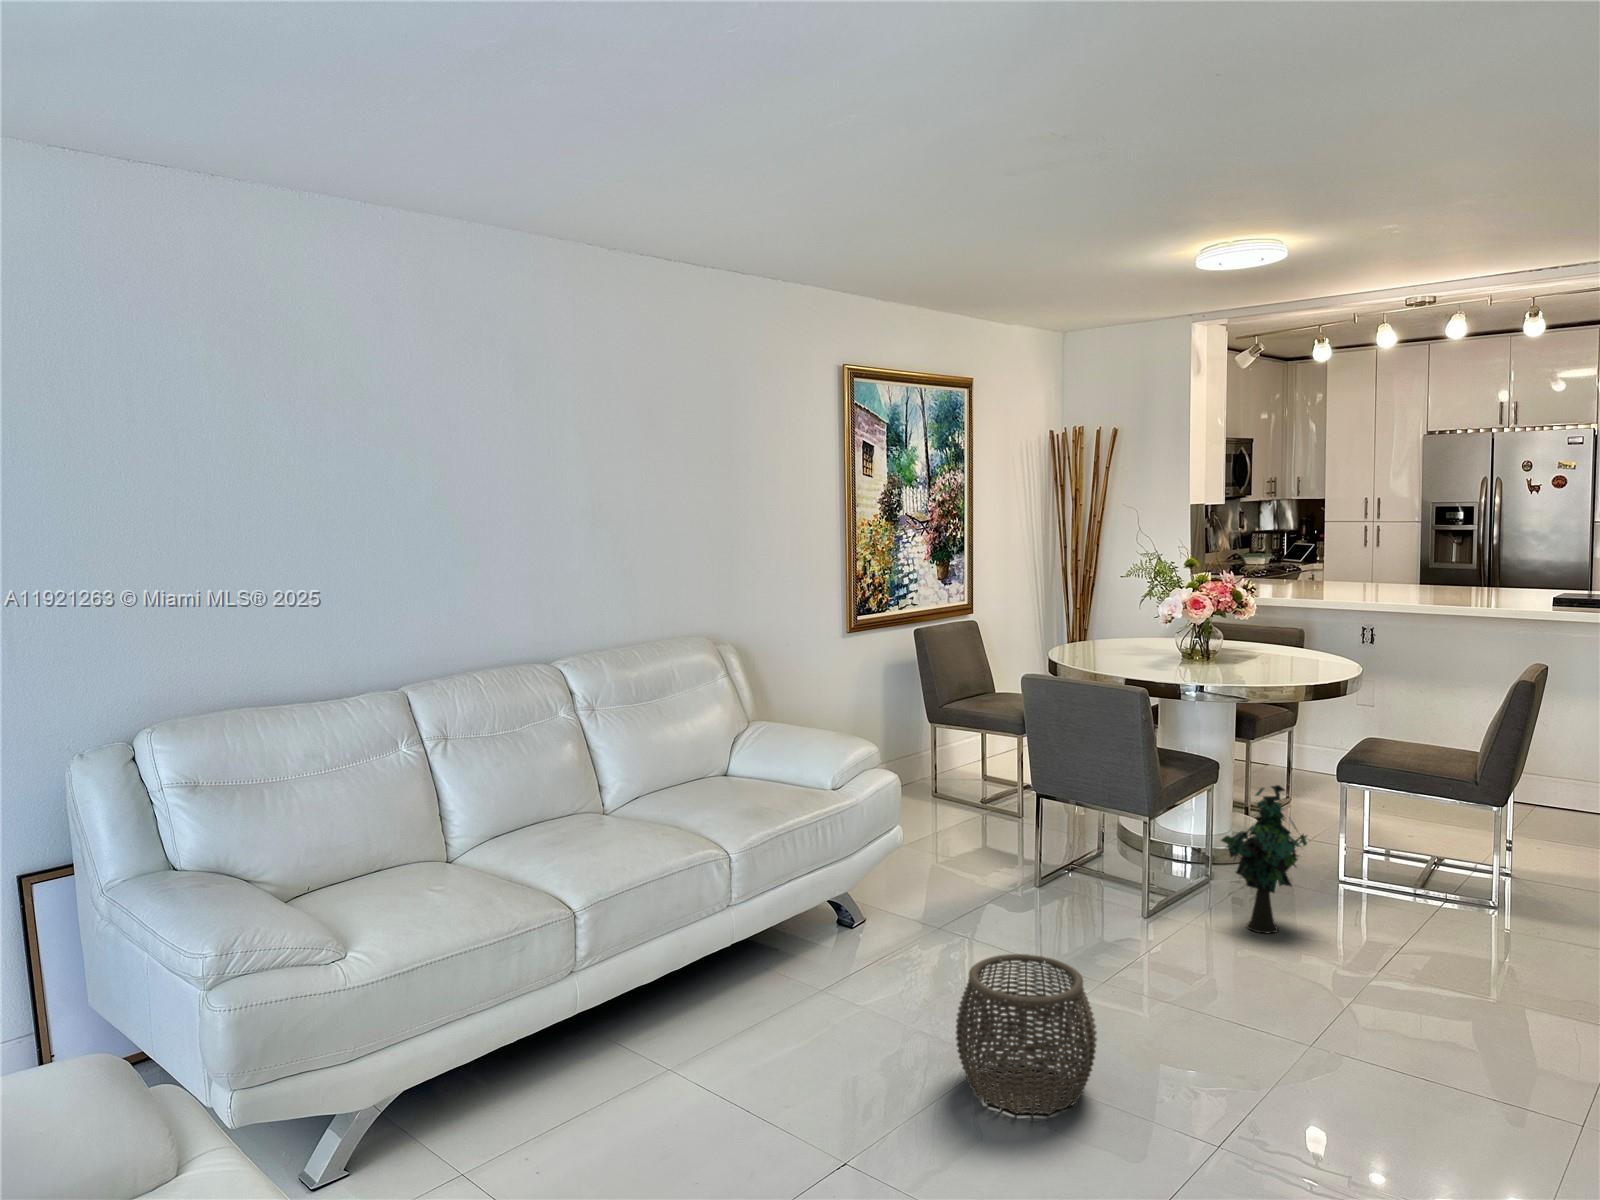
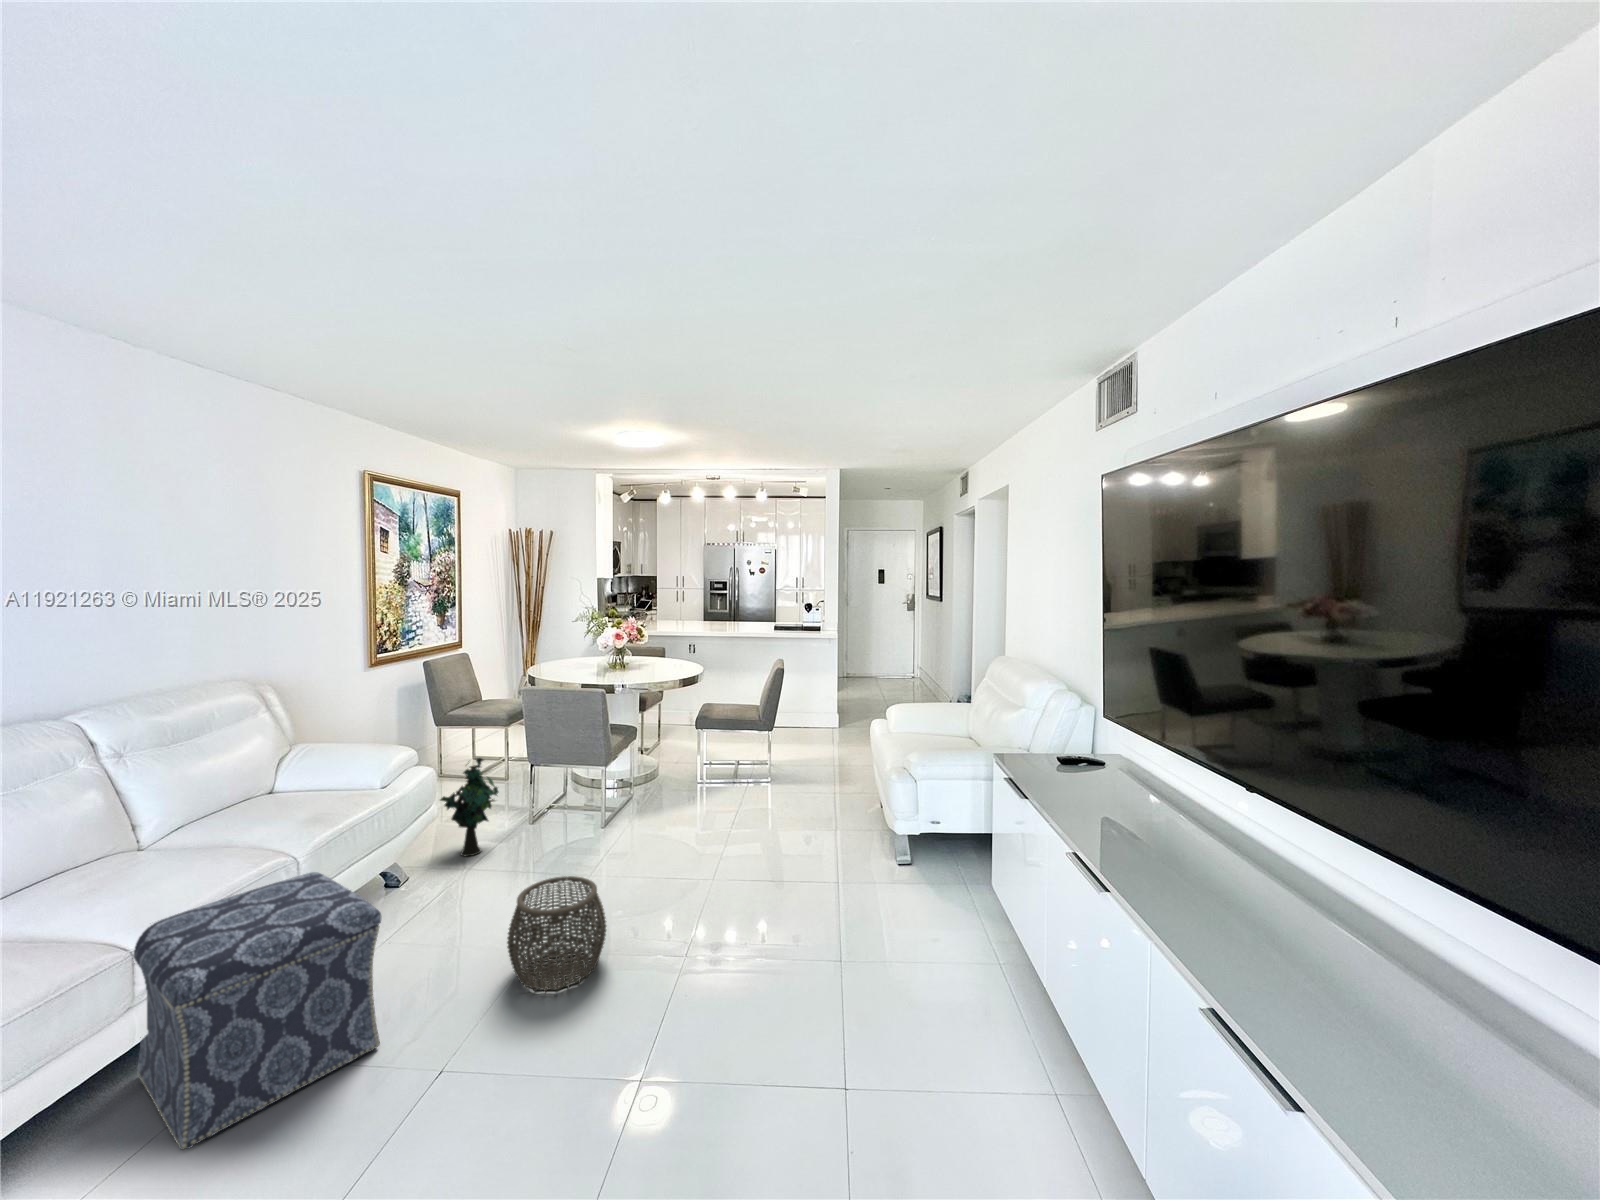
decorative plant: present [1221,785,1308,934] -> present [440,758,498,856]
ottoman: none [578,875,800,1137] -> present [134,872,381,1150]

